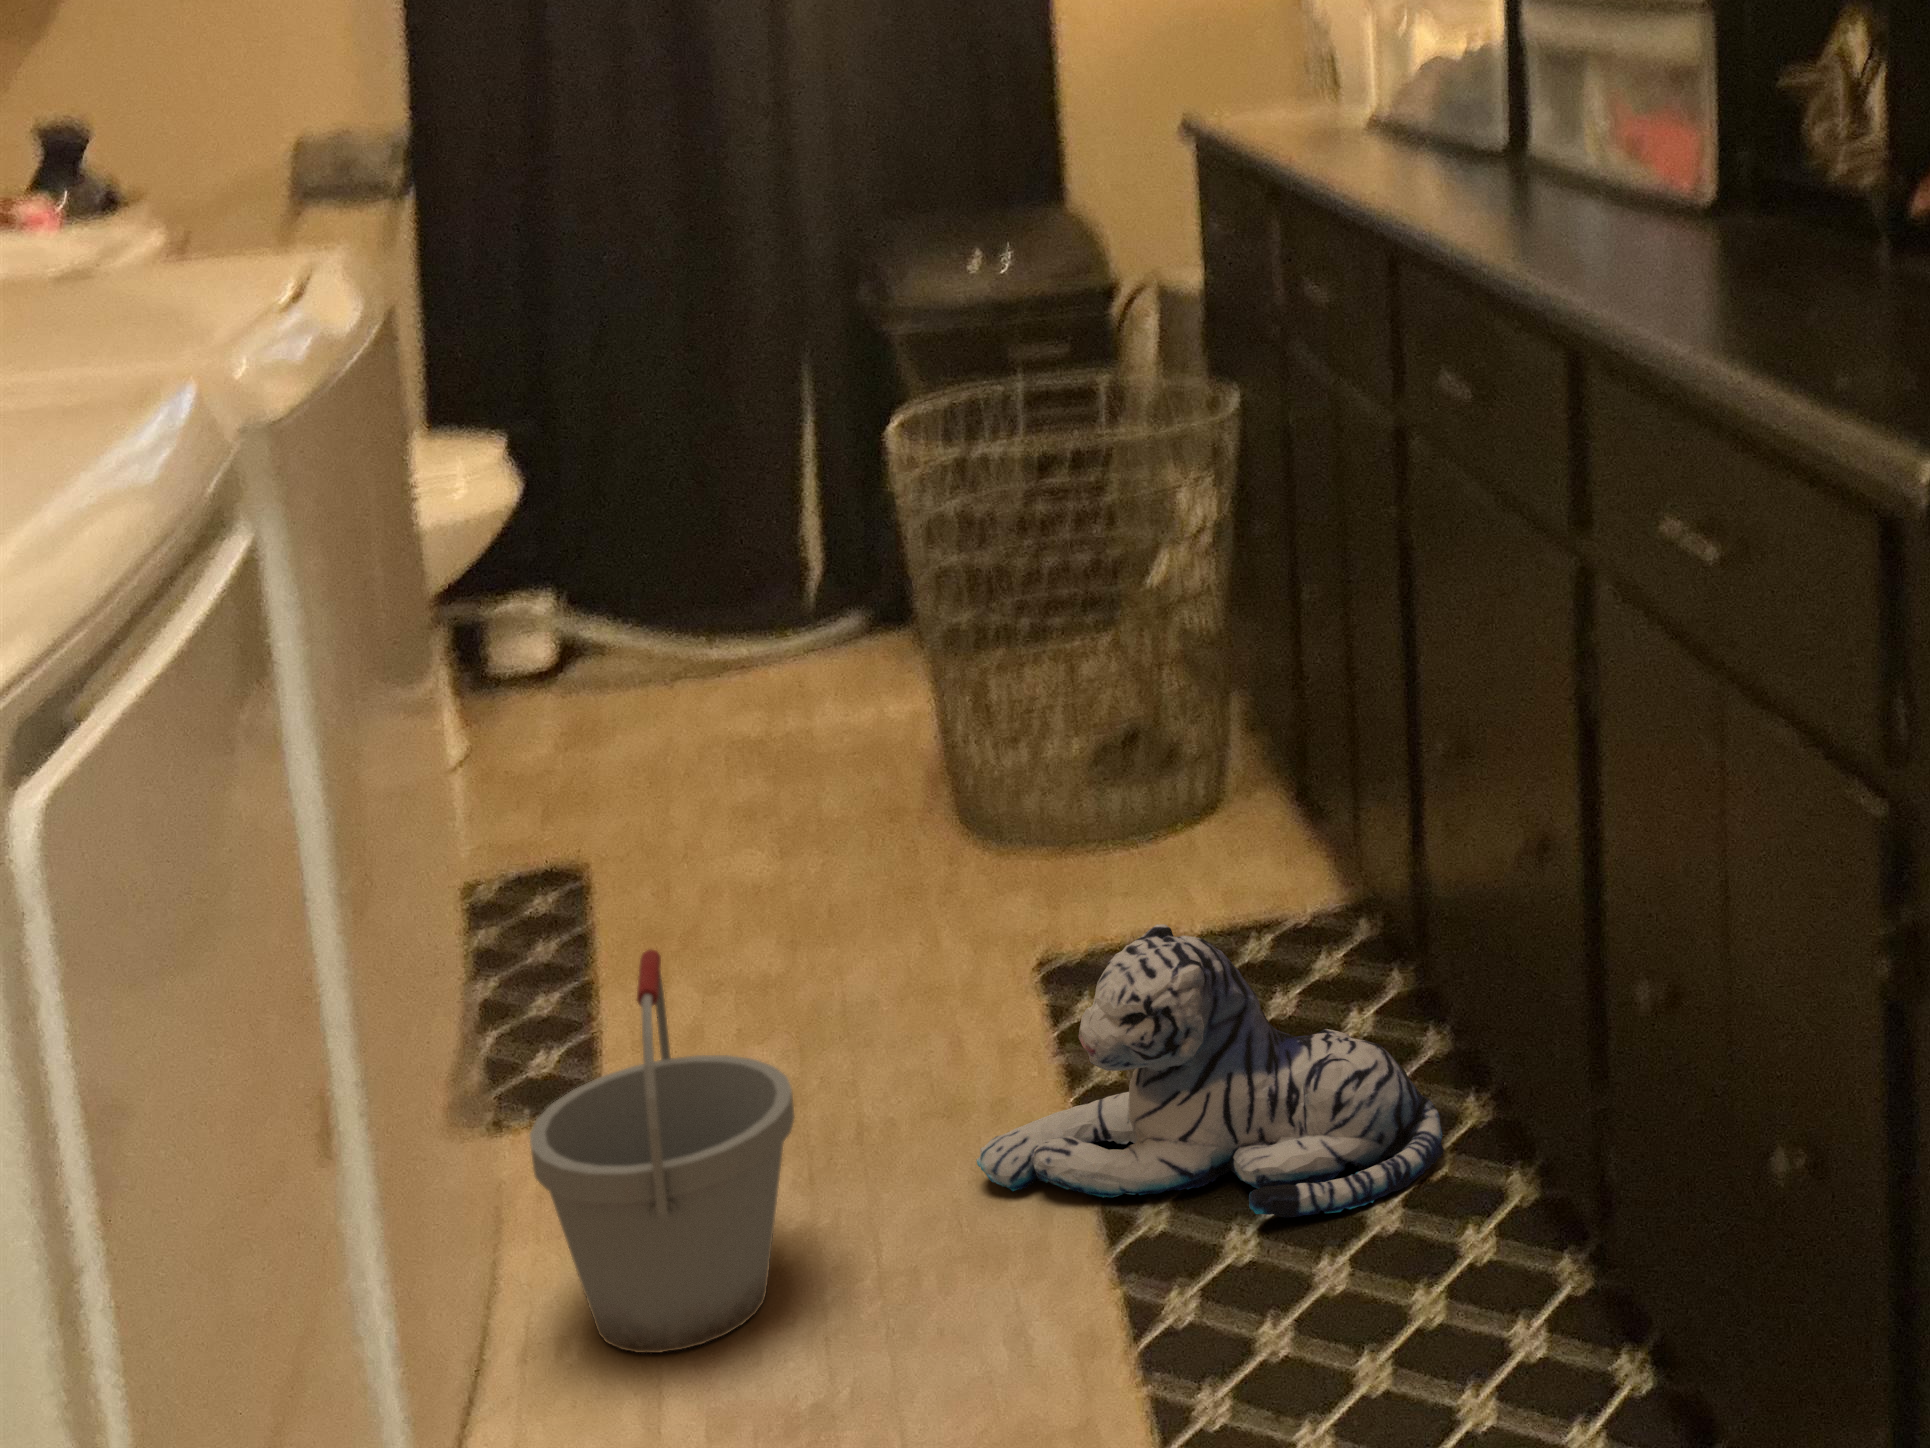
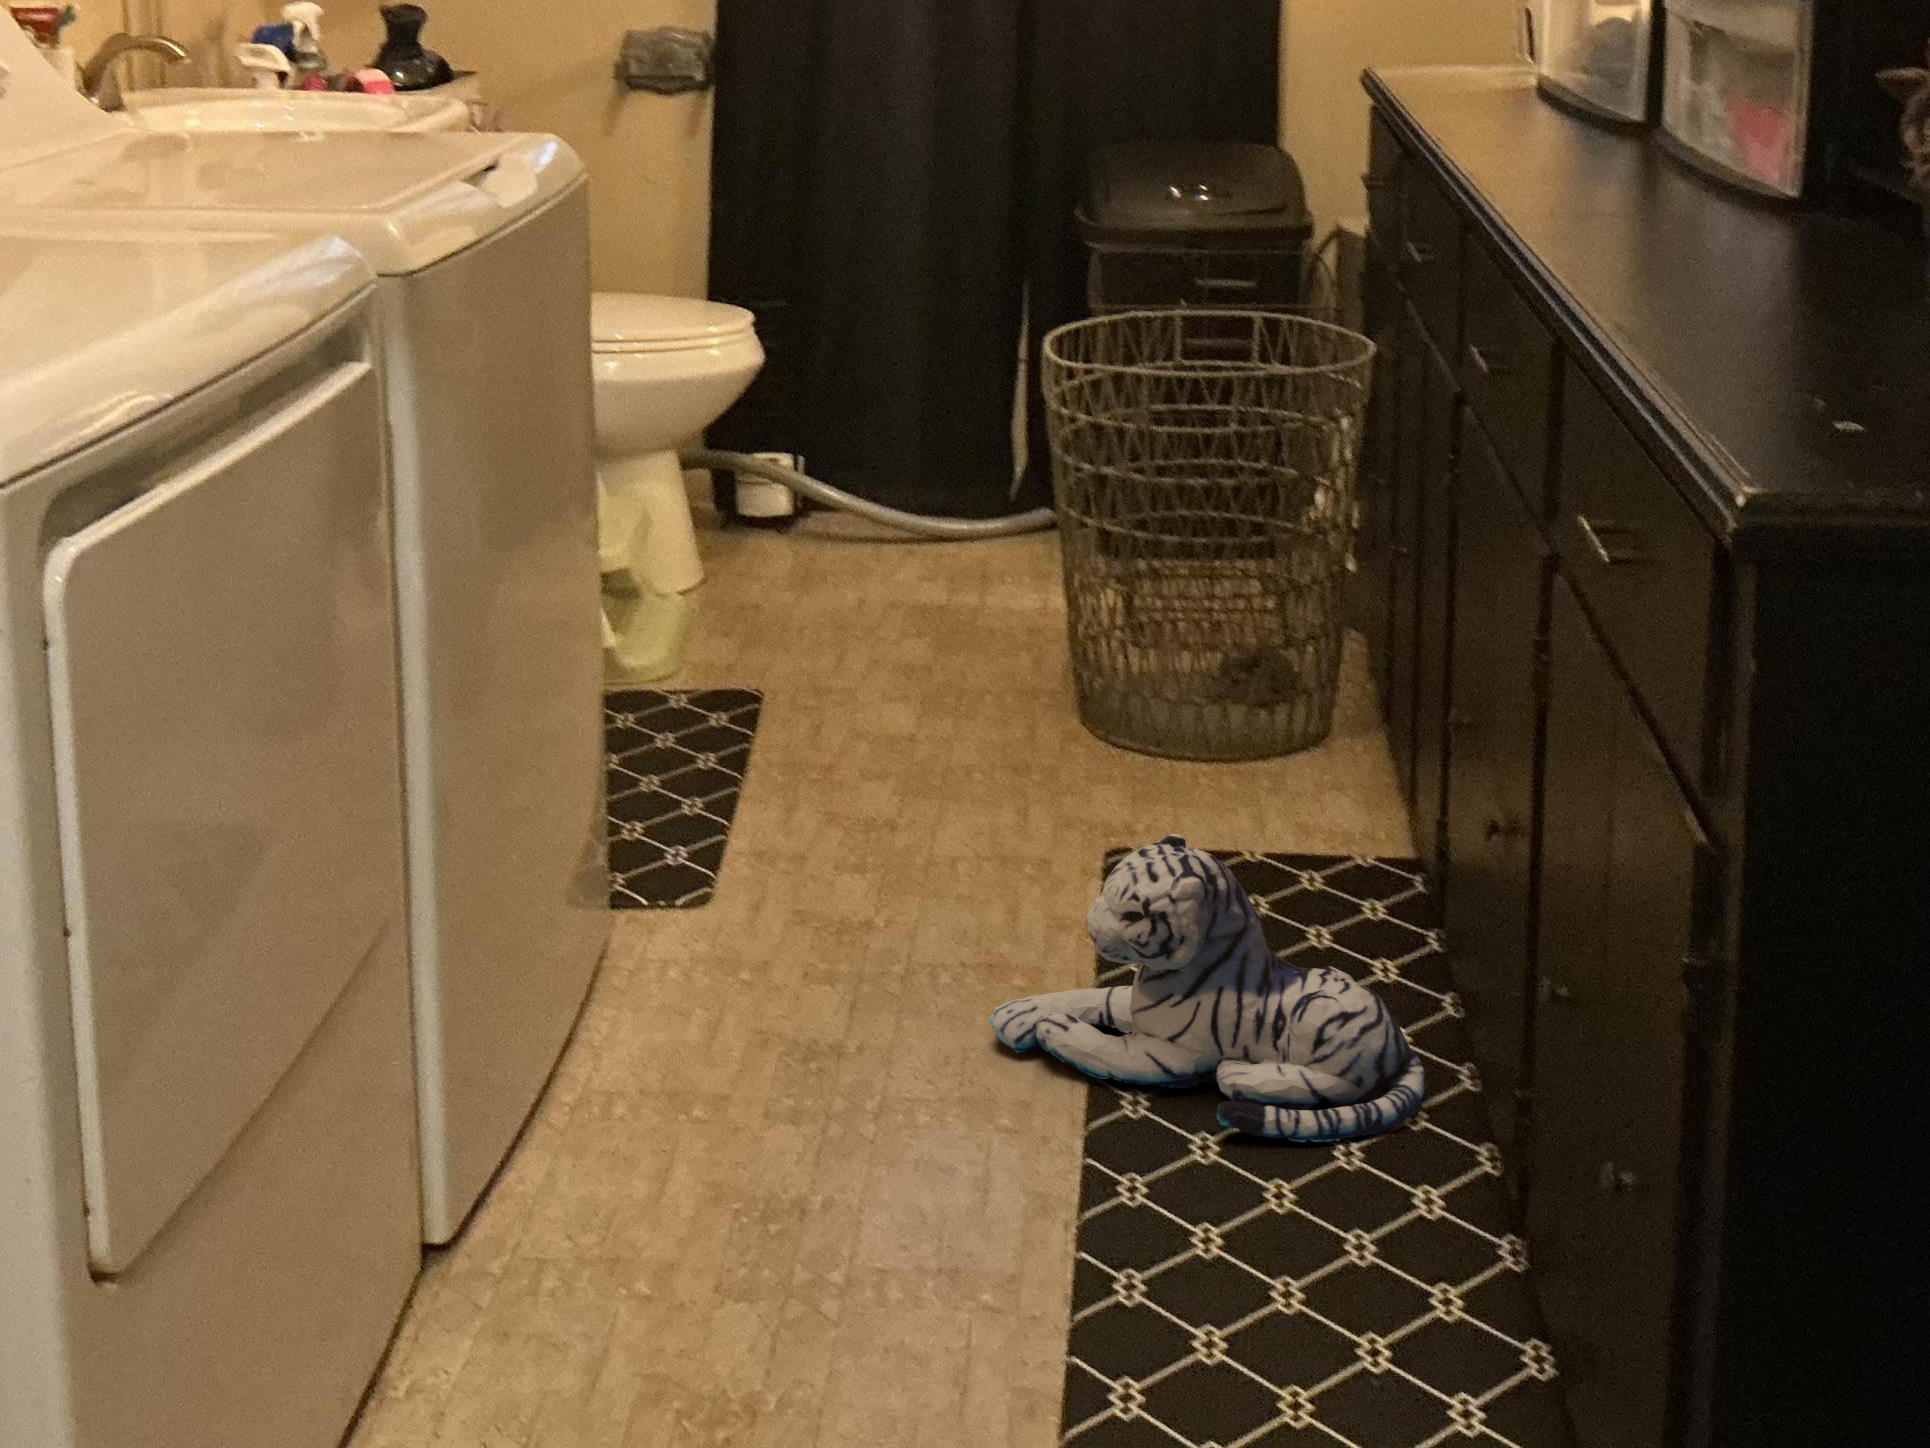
bucket: present [530,950,794,1353] -> none [599,768,821,1121]

